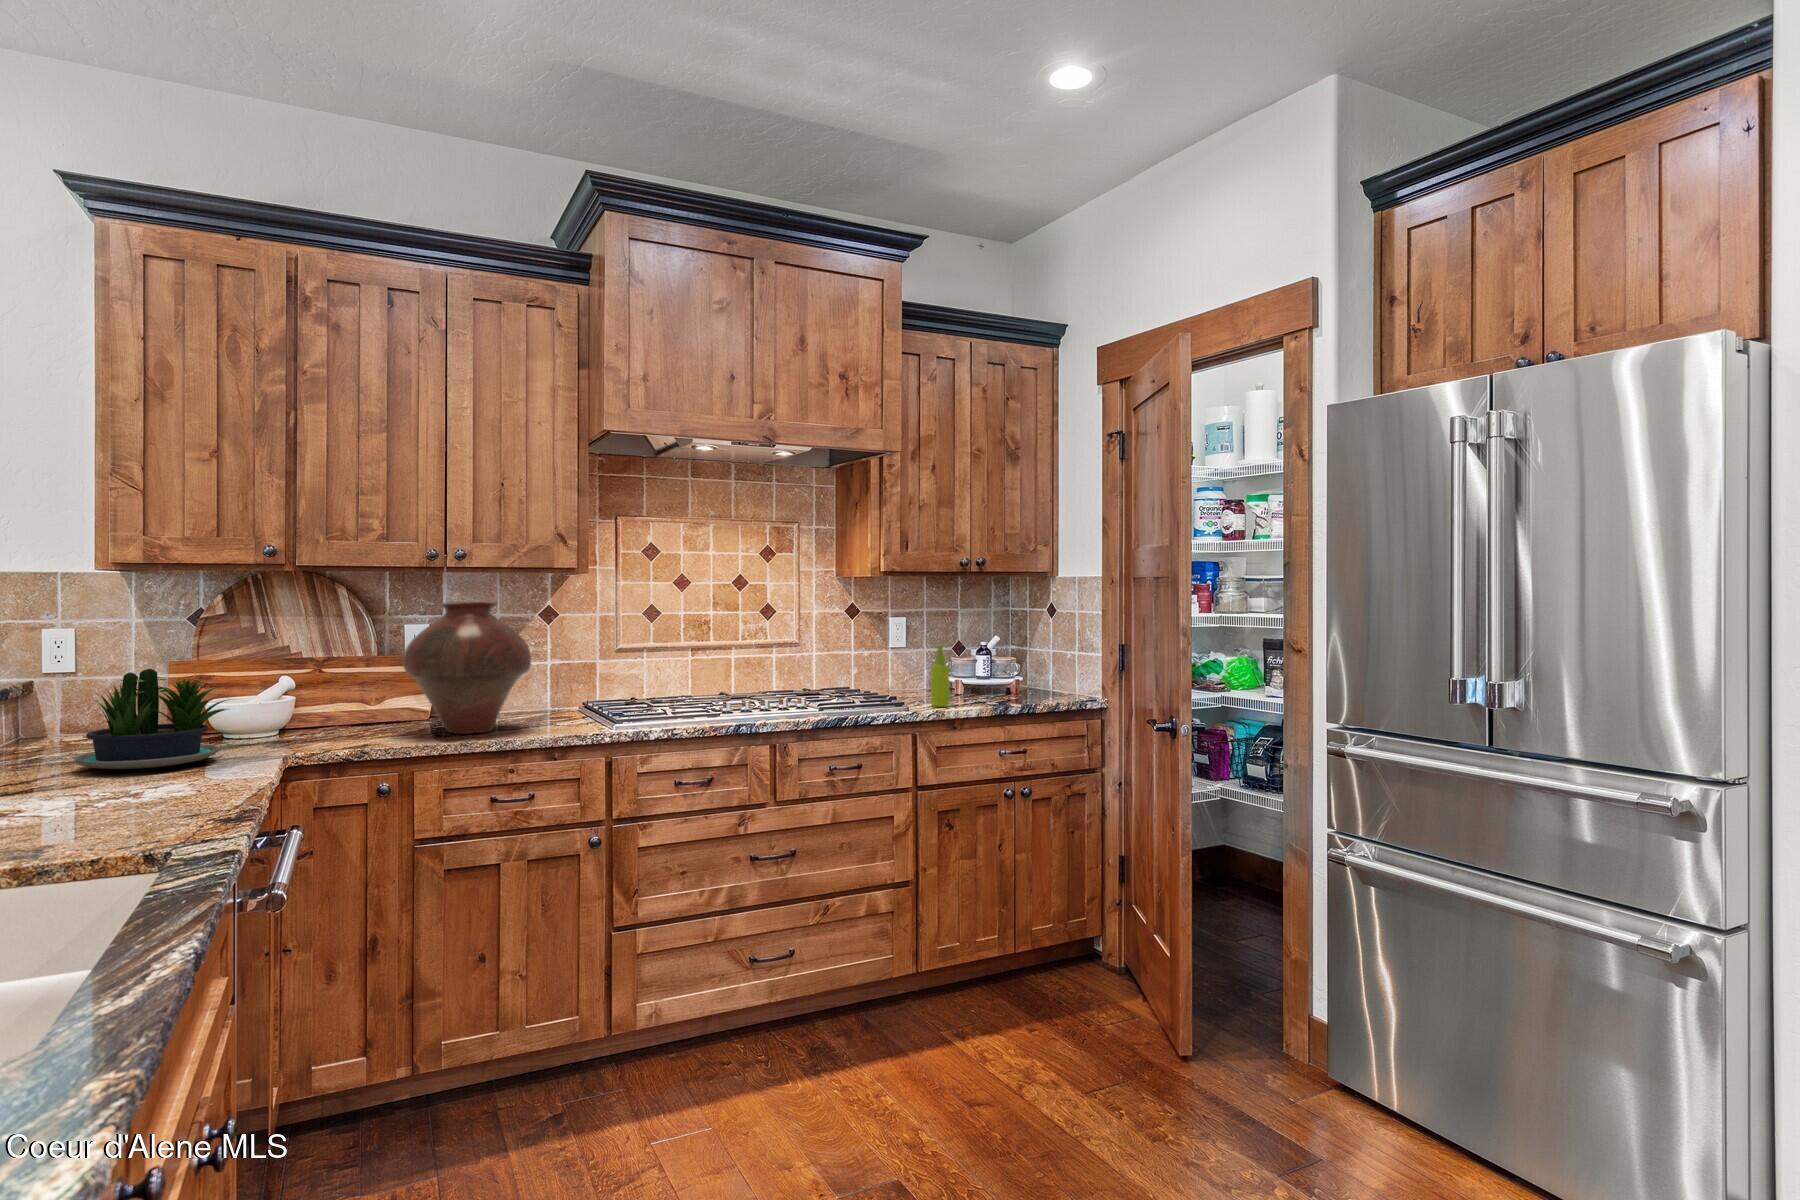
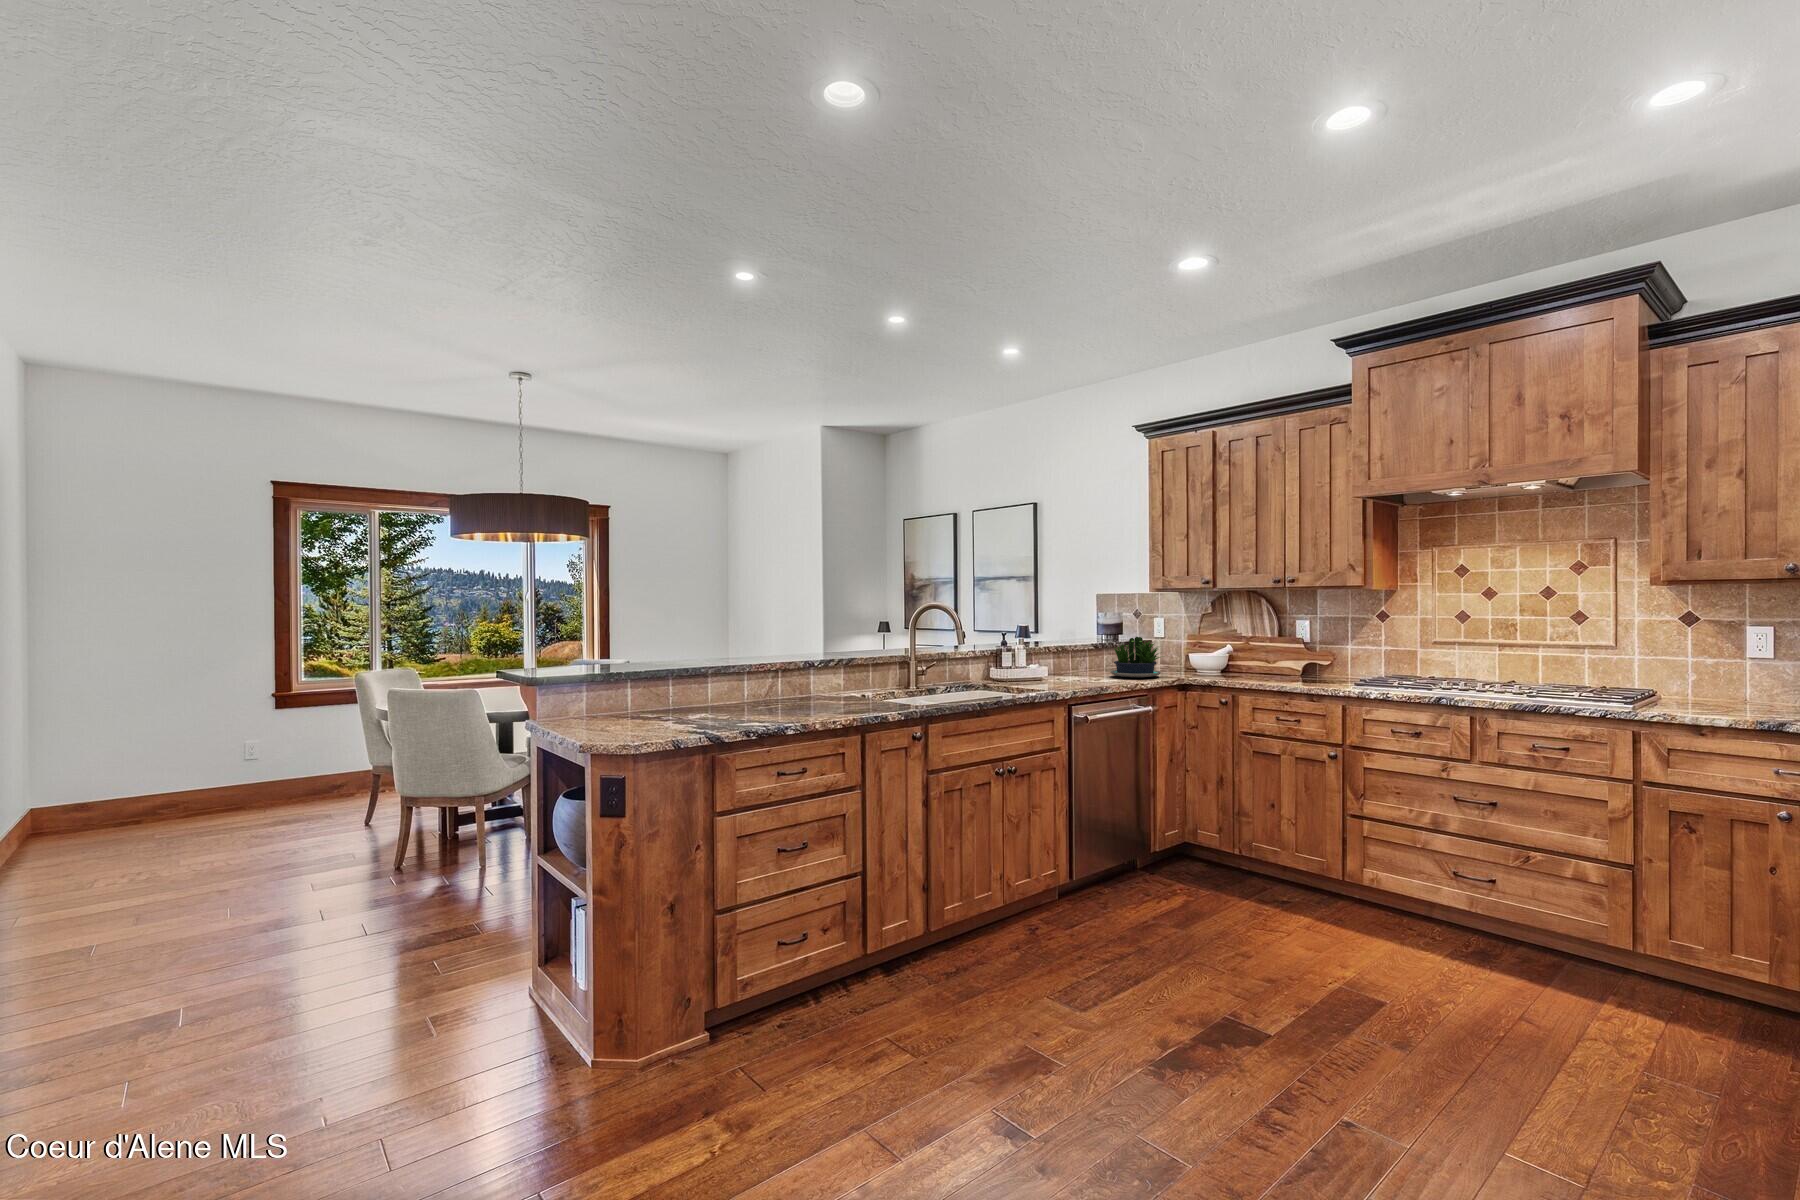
vase: present [403,602,531,734] -> none [1245,609,1318,683]
soap dispenser: present [931,644,949,707] -> none [1666,654,1693,713]

